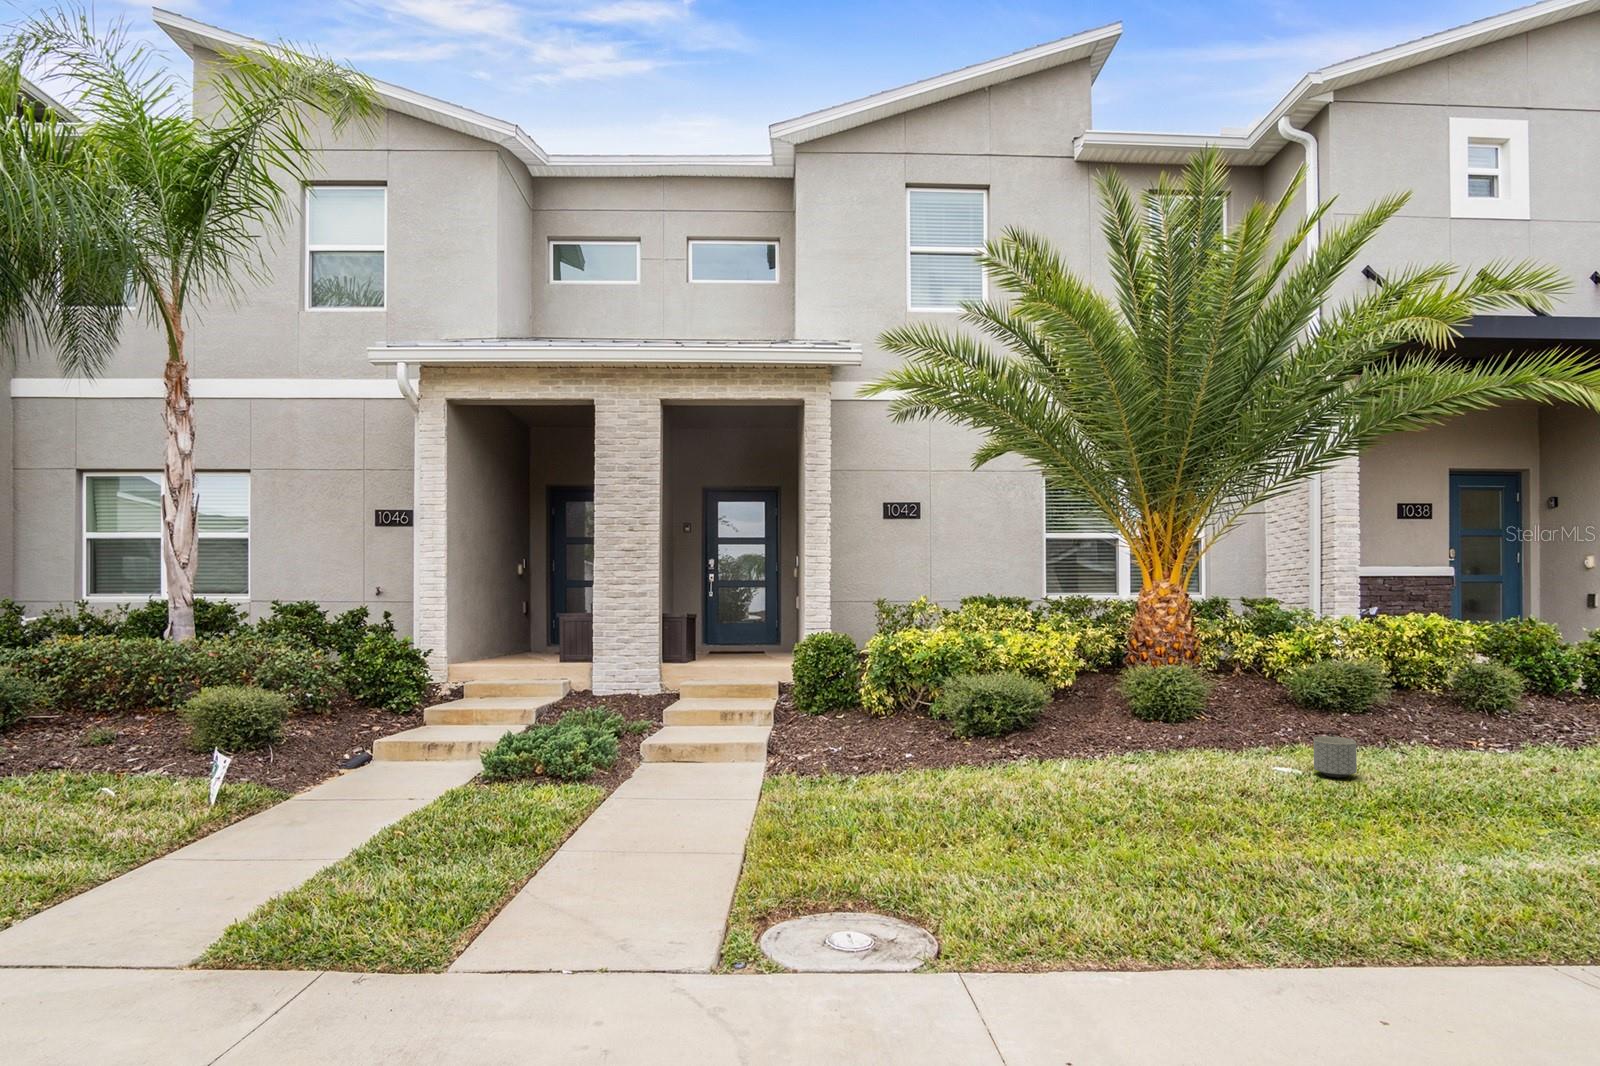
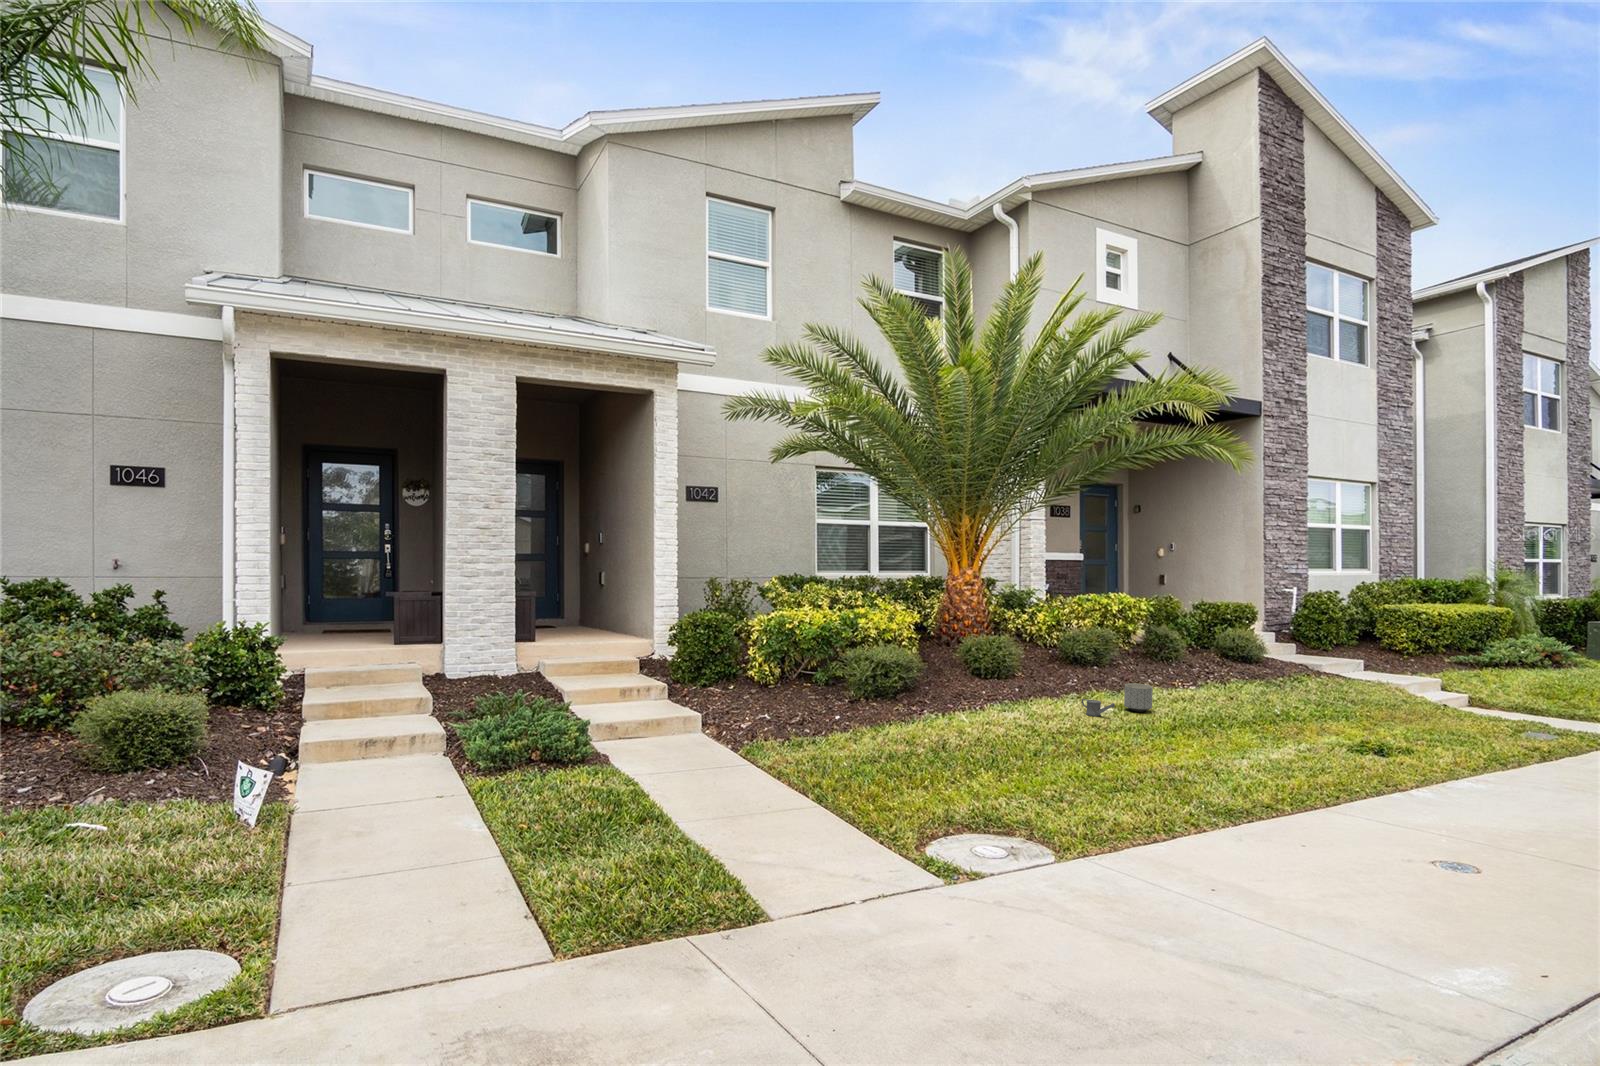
watering can: none [1239,753,1274,779] -> present [1082,699,1115,716]

